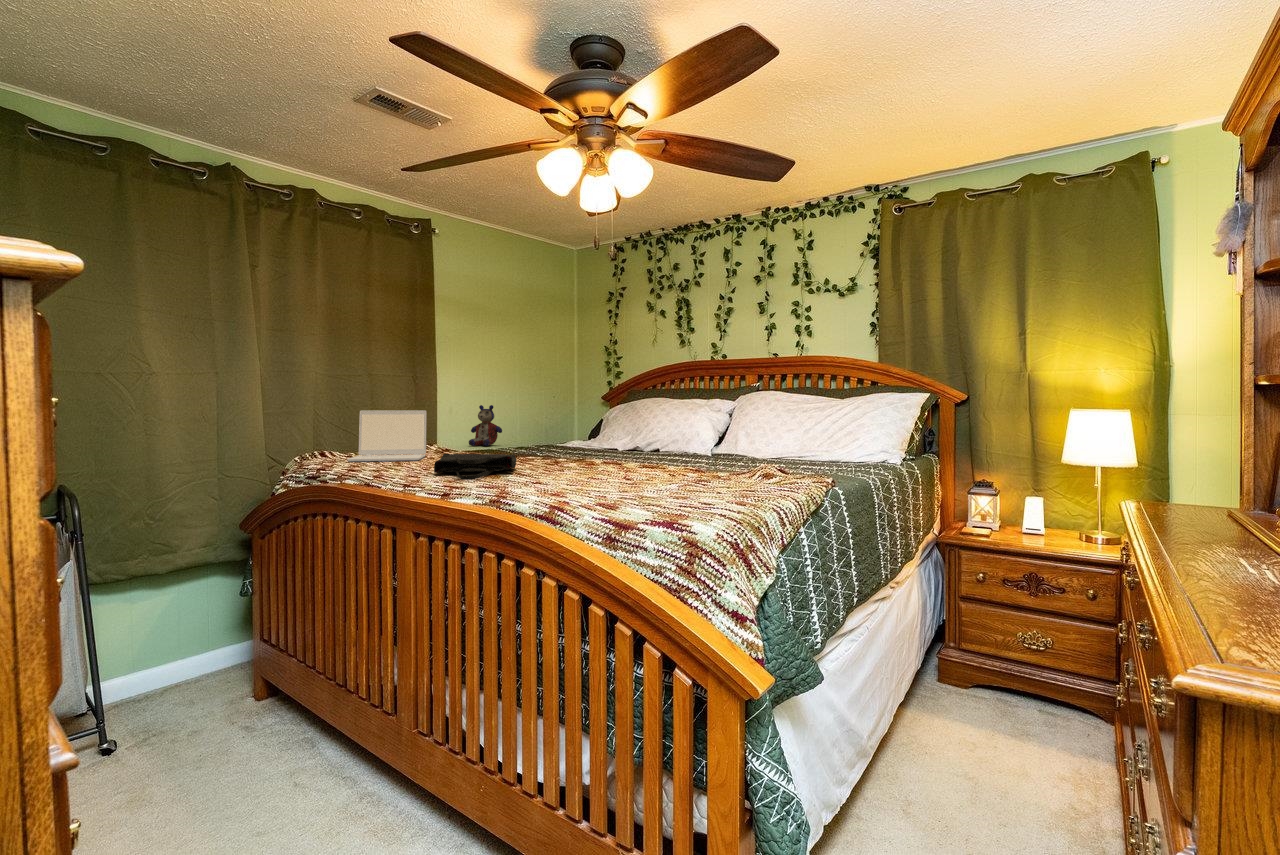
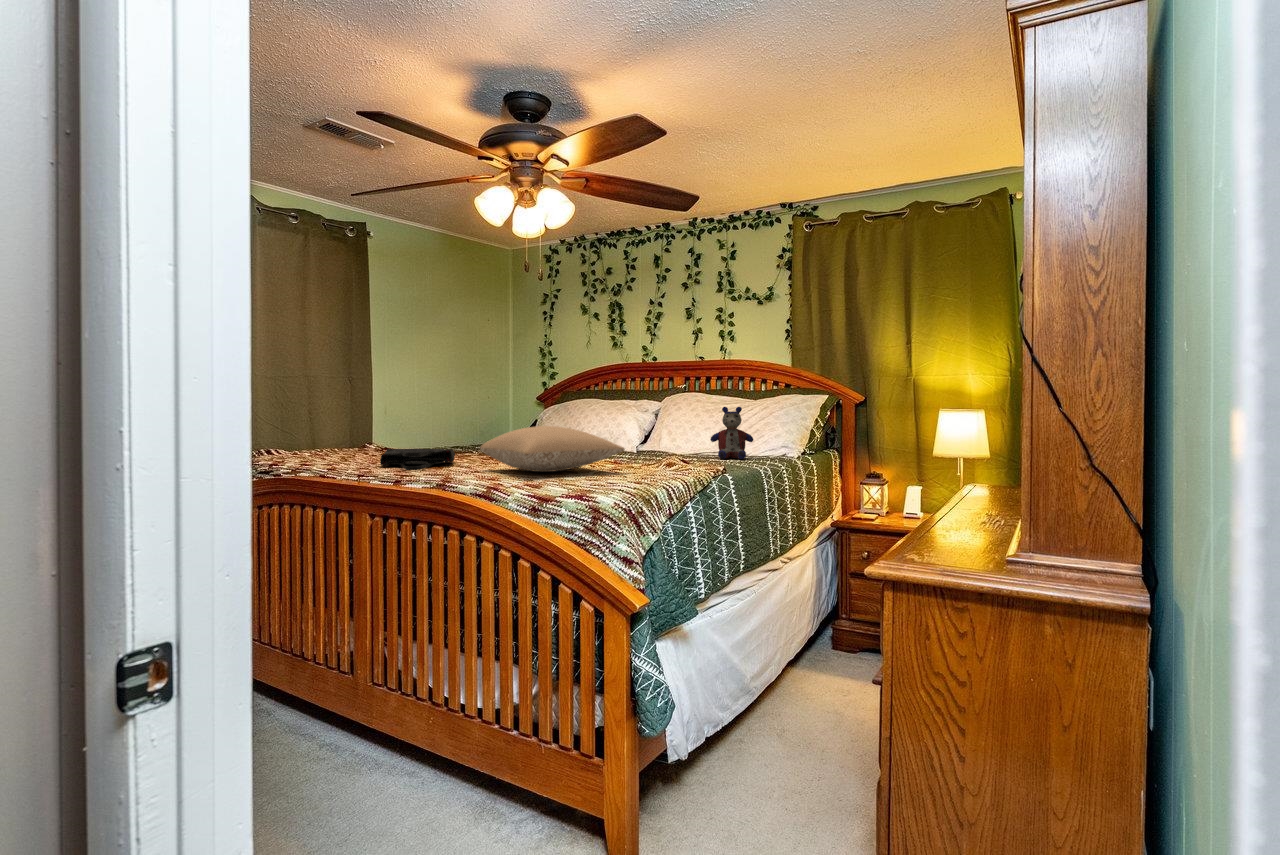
stuffed bear: present [469,405,502,446] -> present [710,407,753,459]
laptop: present [347,410,426,461] -> none [291,409,366,457]
pillow: none [544,430,712,483] -> present [480,426,625,472]

